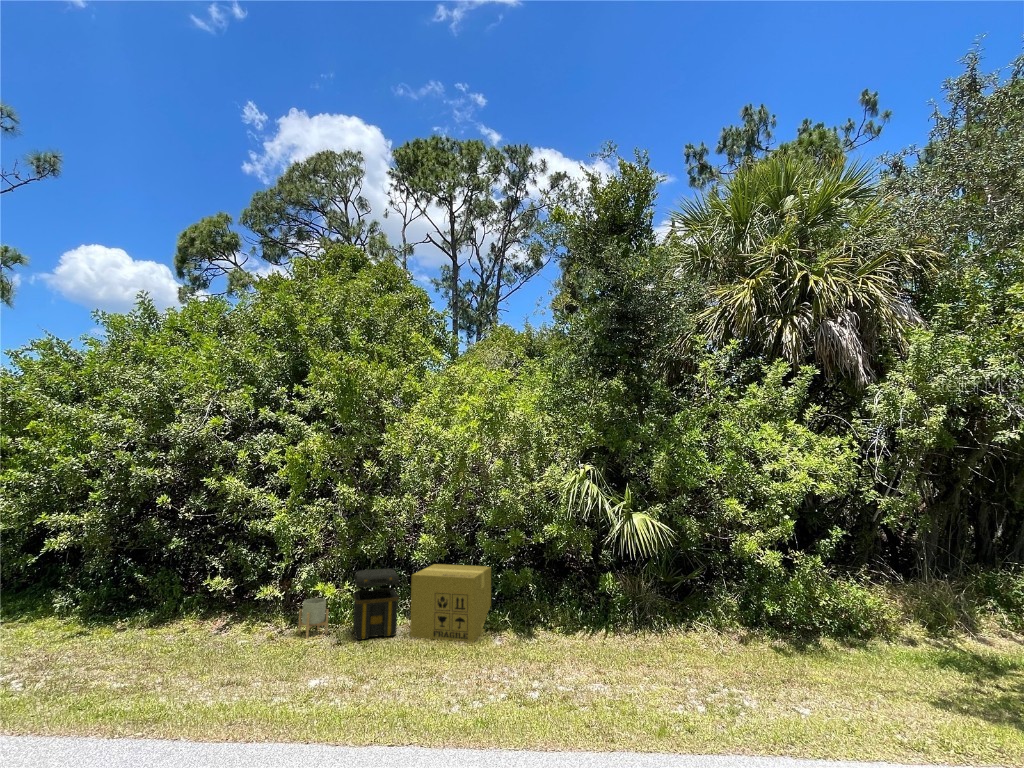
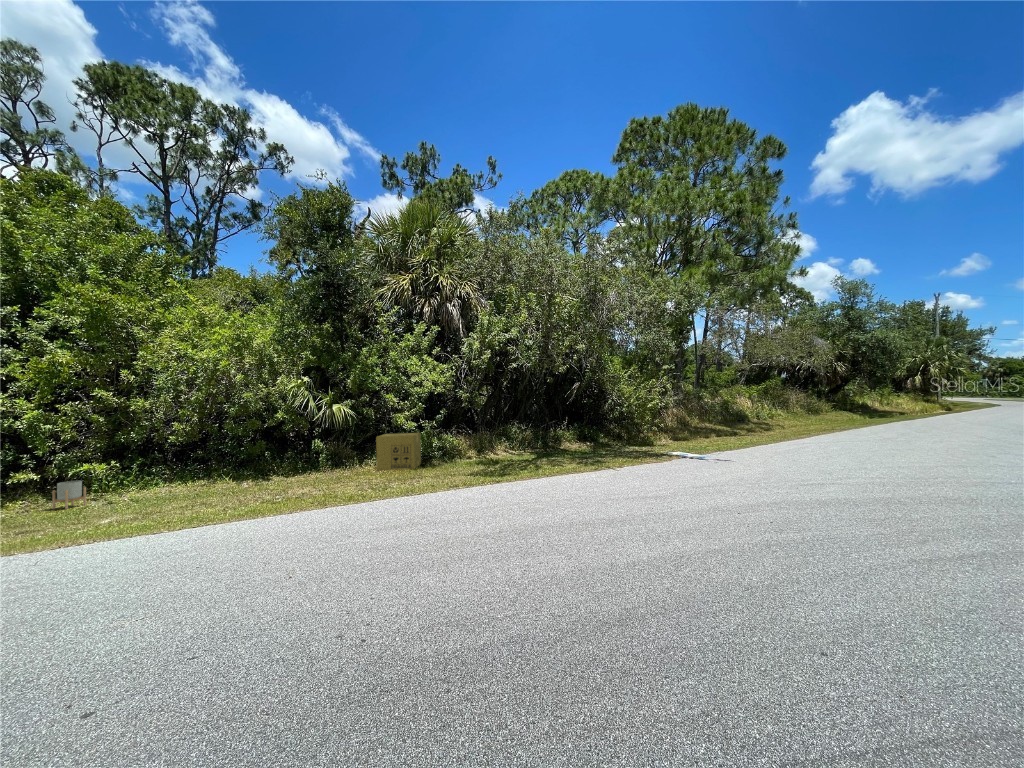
cardboard box: present [410,564,491,642] -> present [376,433,421,470]
toolbox: present [353,569,399,640] -> none [111,453,159,502]

